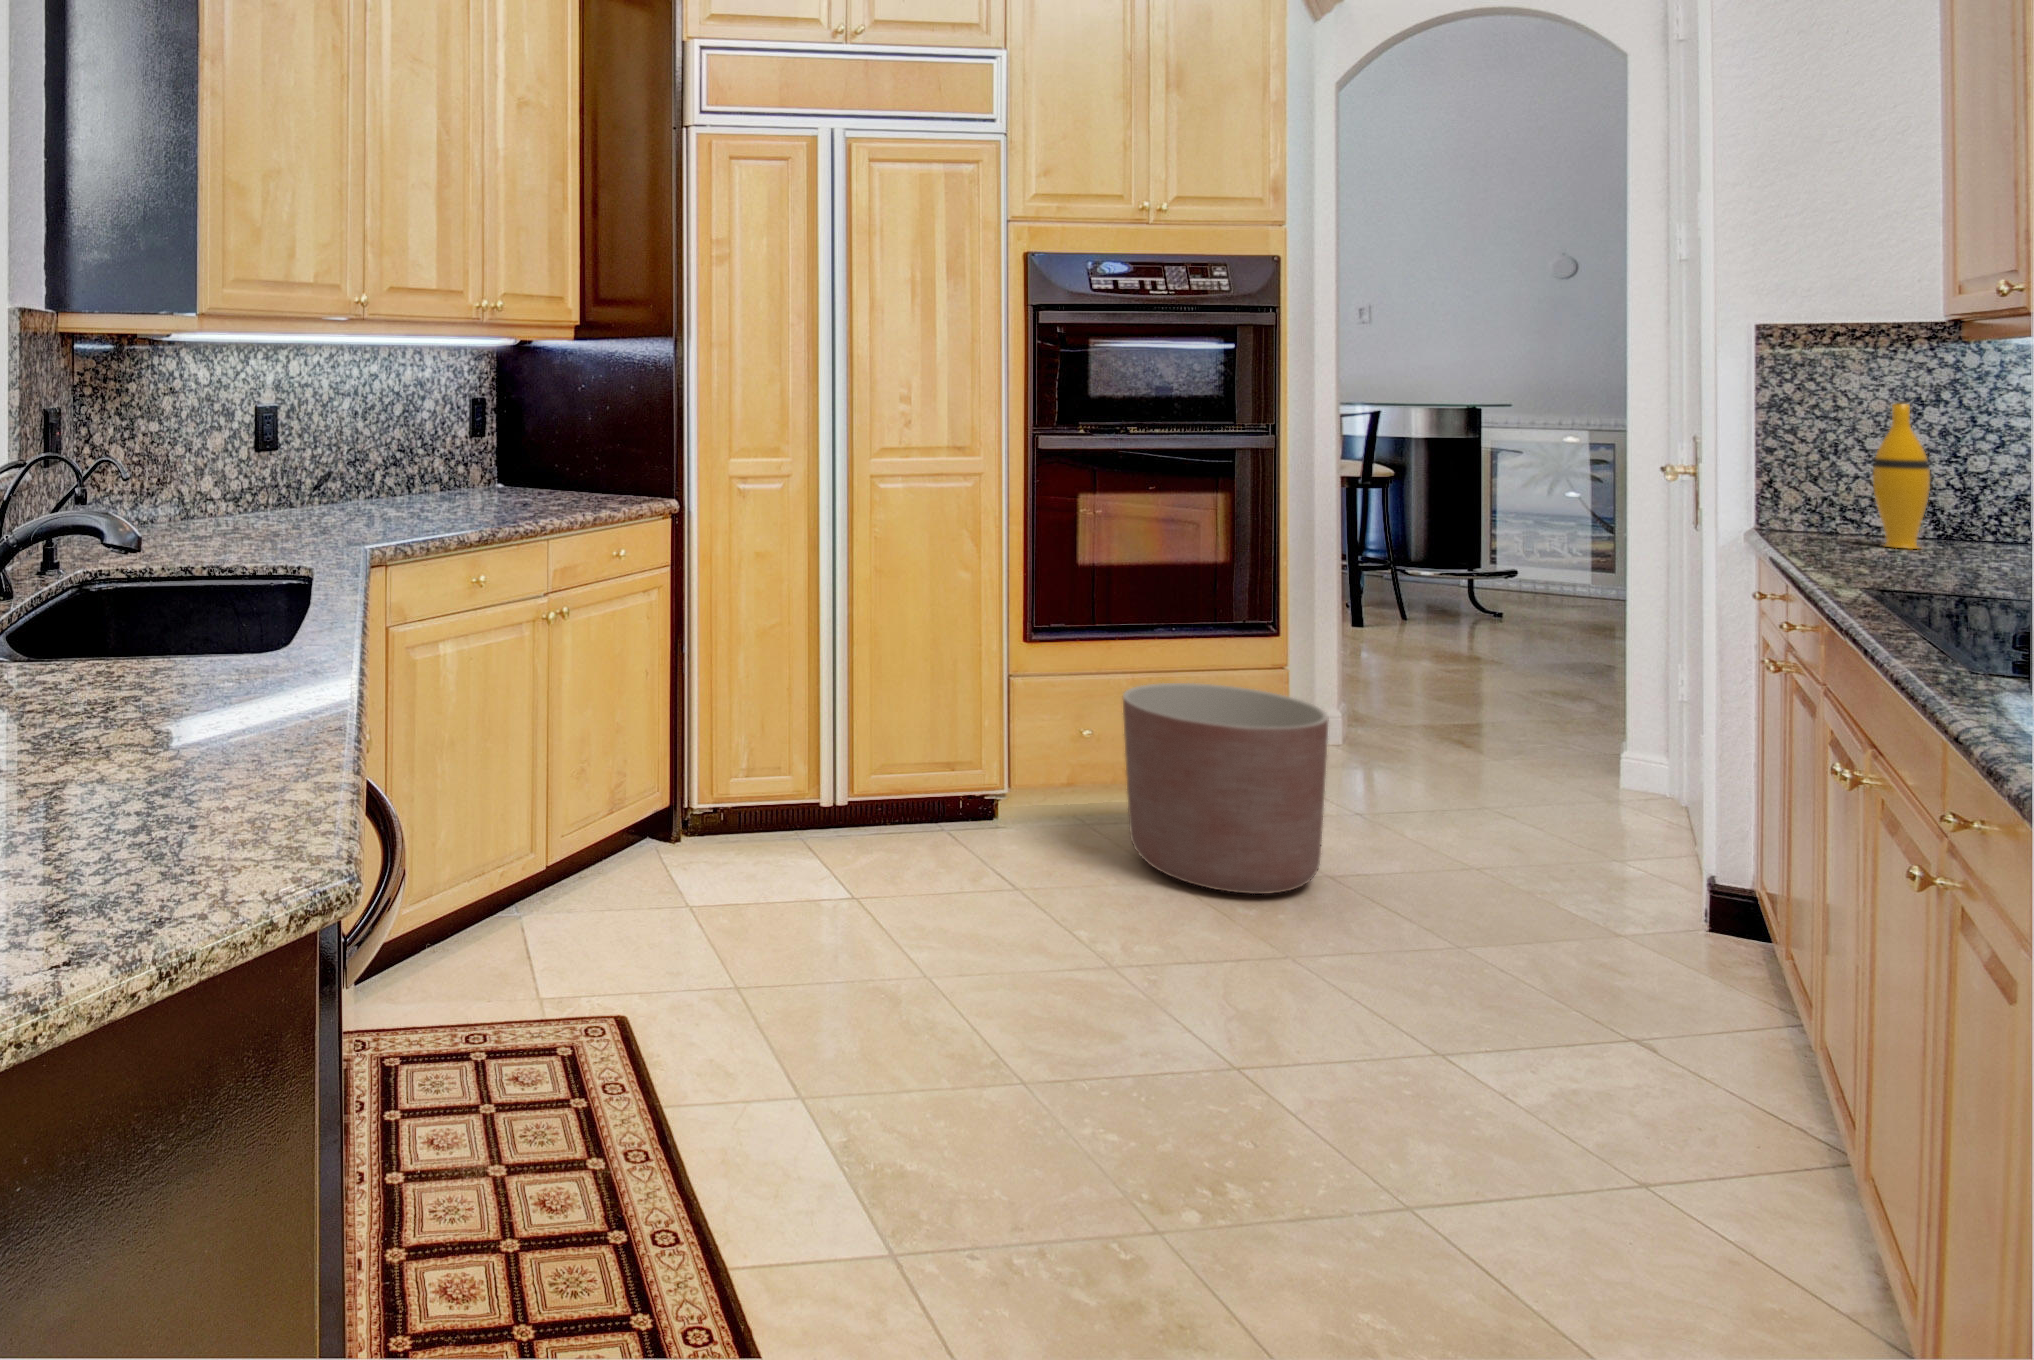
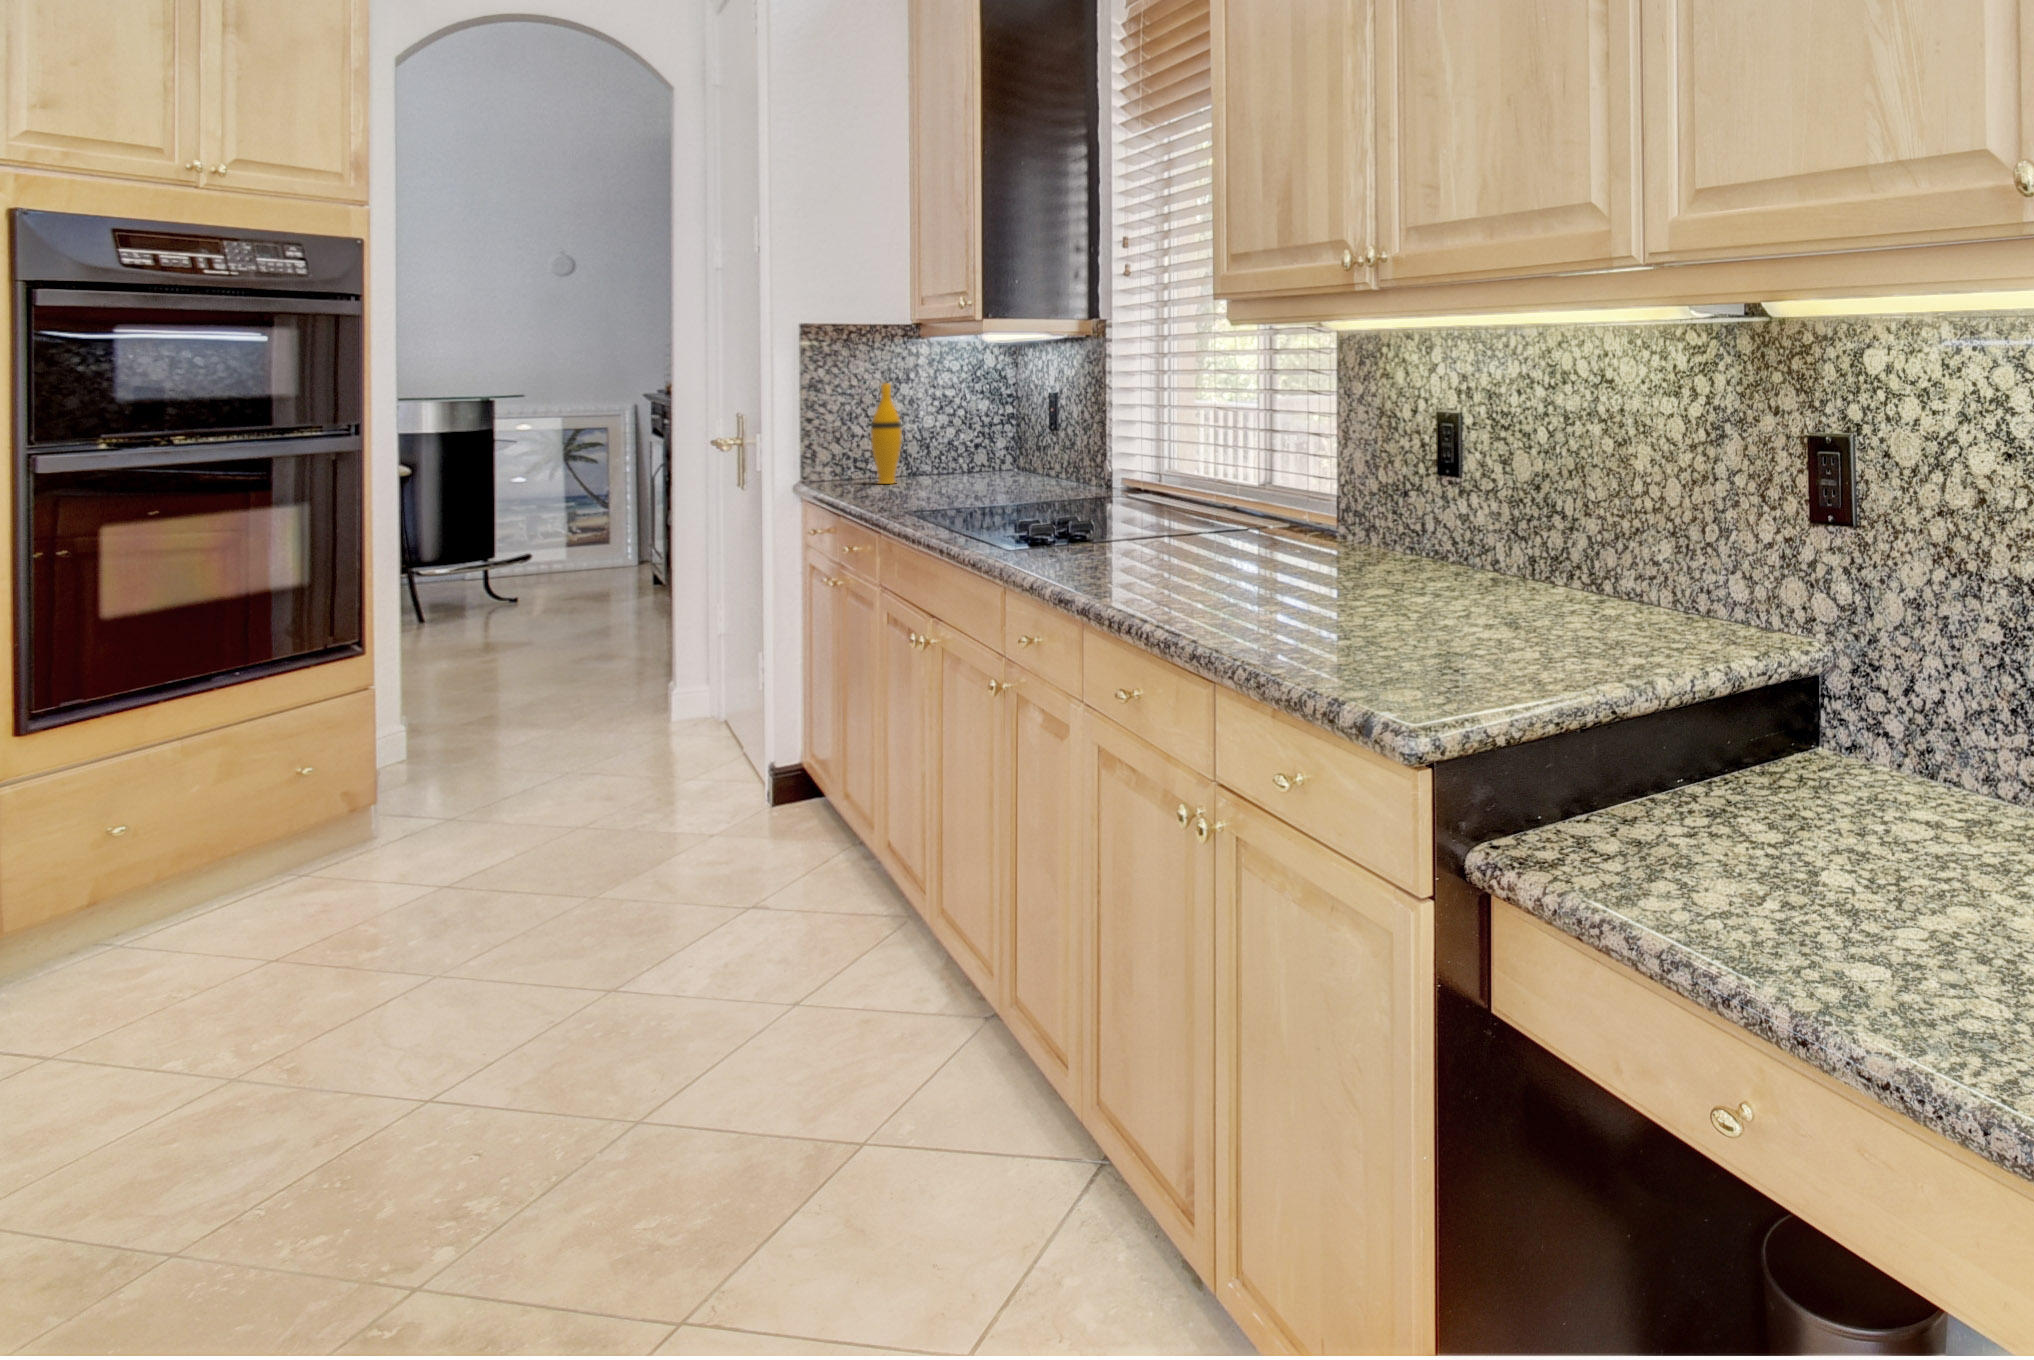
planter: present [1123,683,1328,894] -> none [177,708,450,947]

